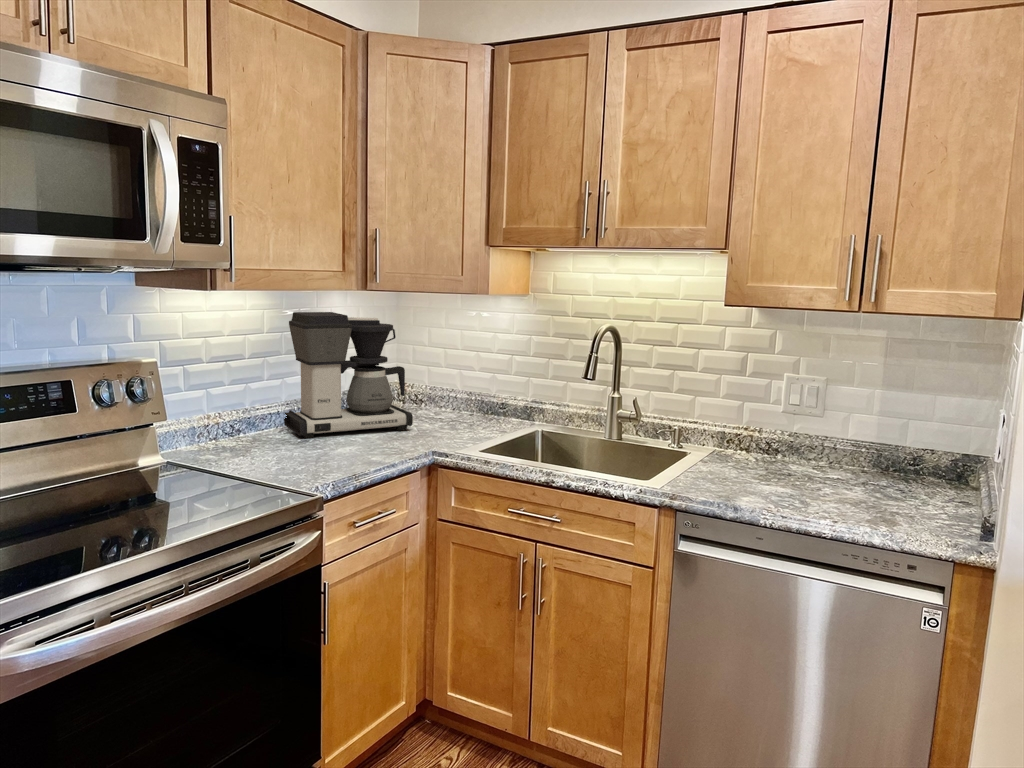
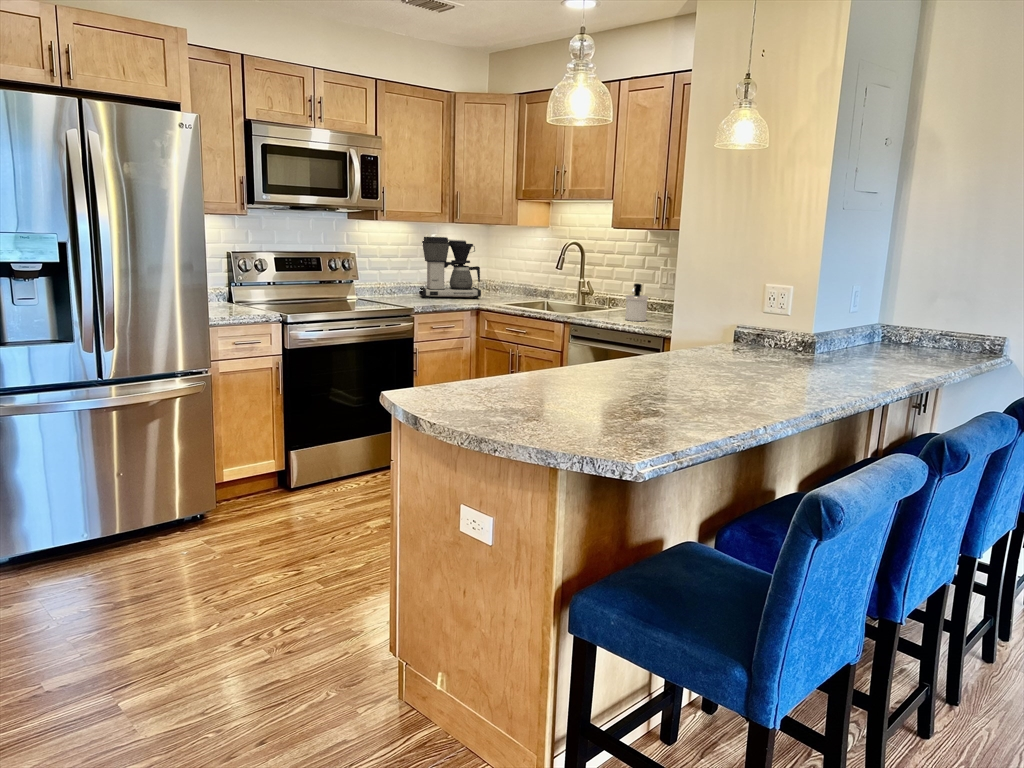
soap dispenser: none [778,420,828,499] -> present [625,283,648,321]

